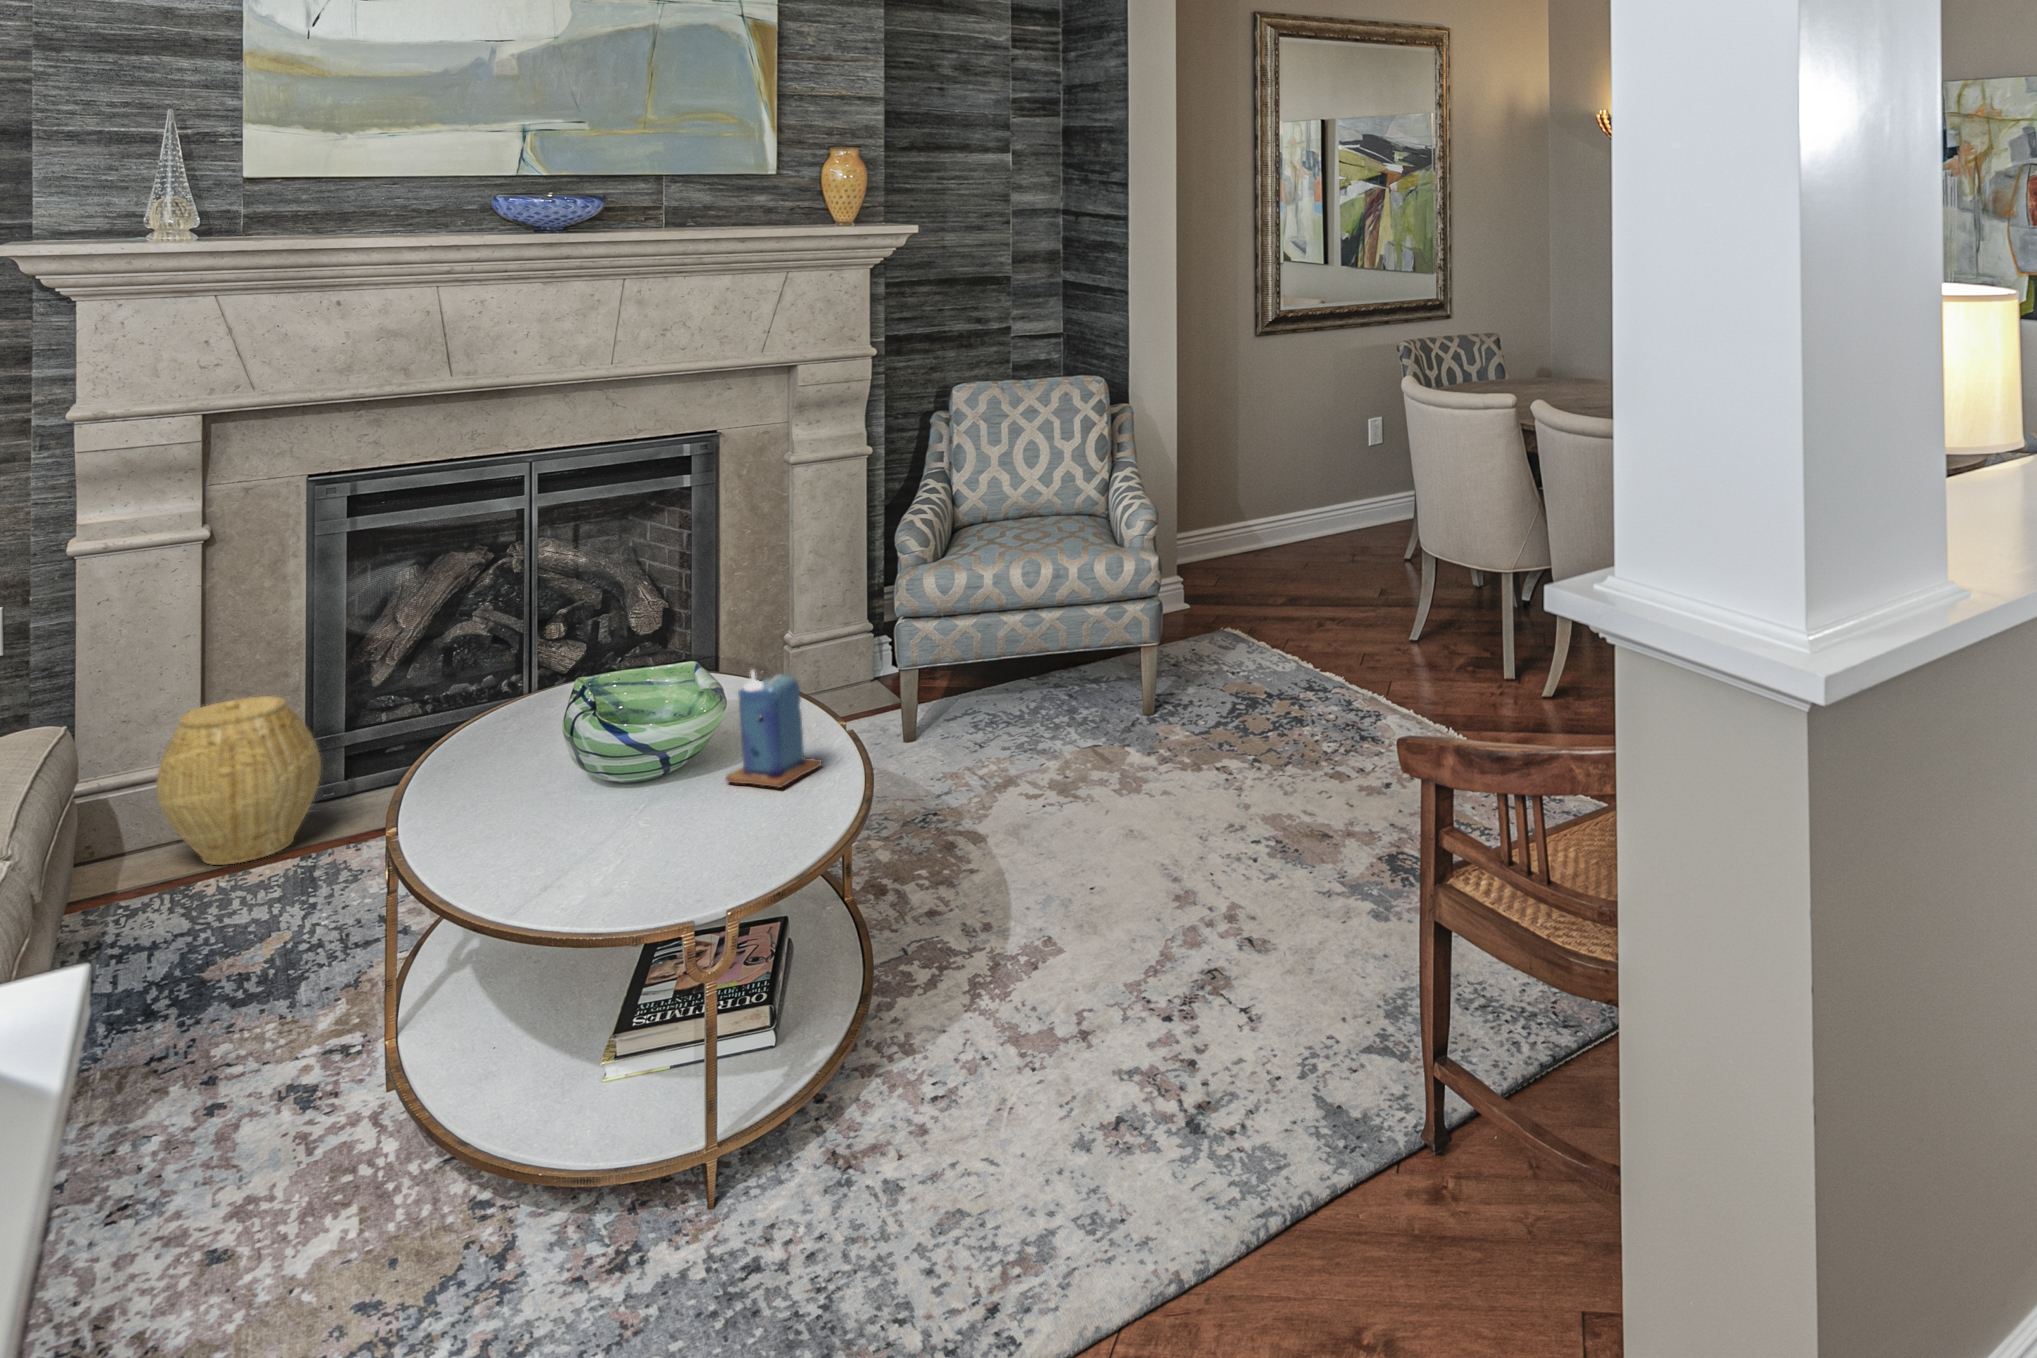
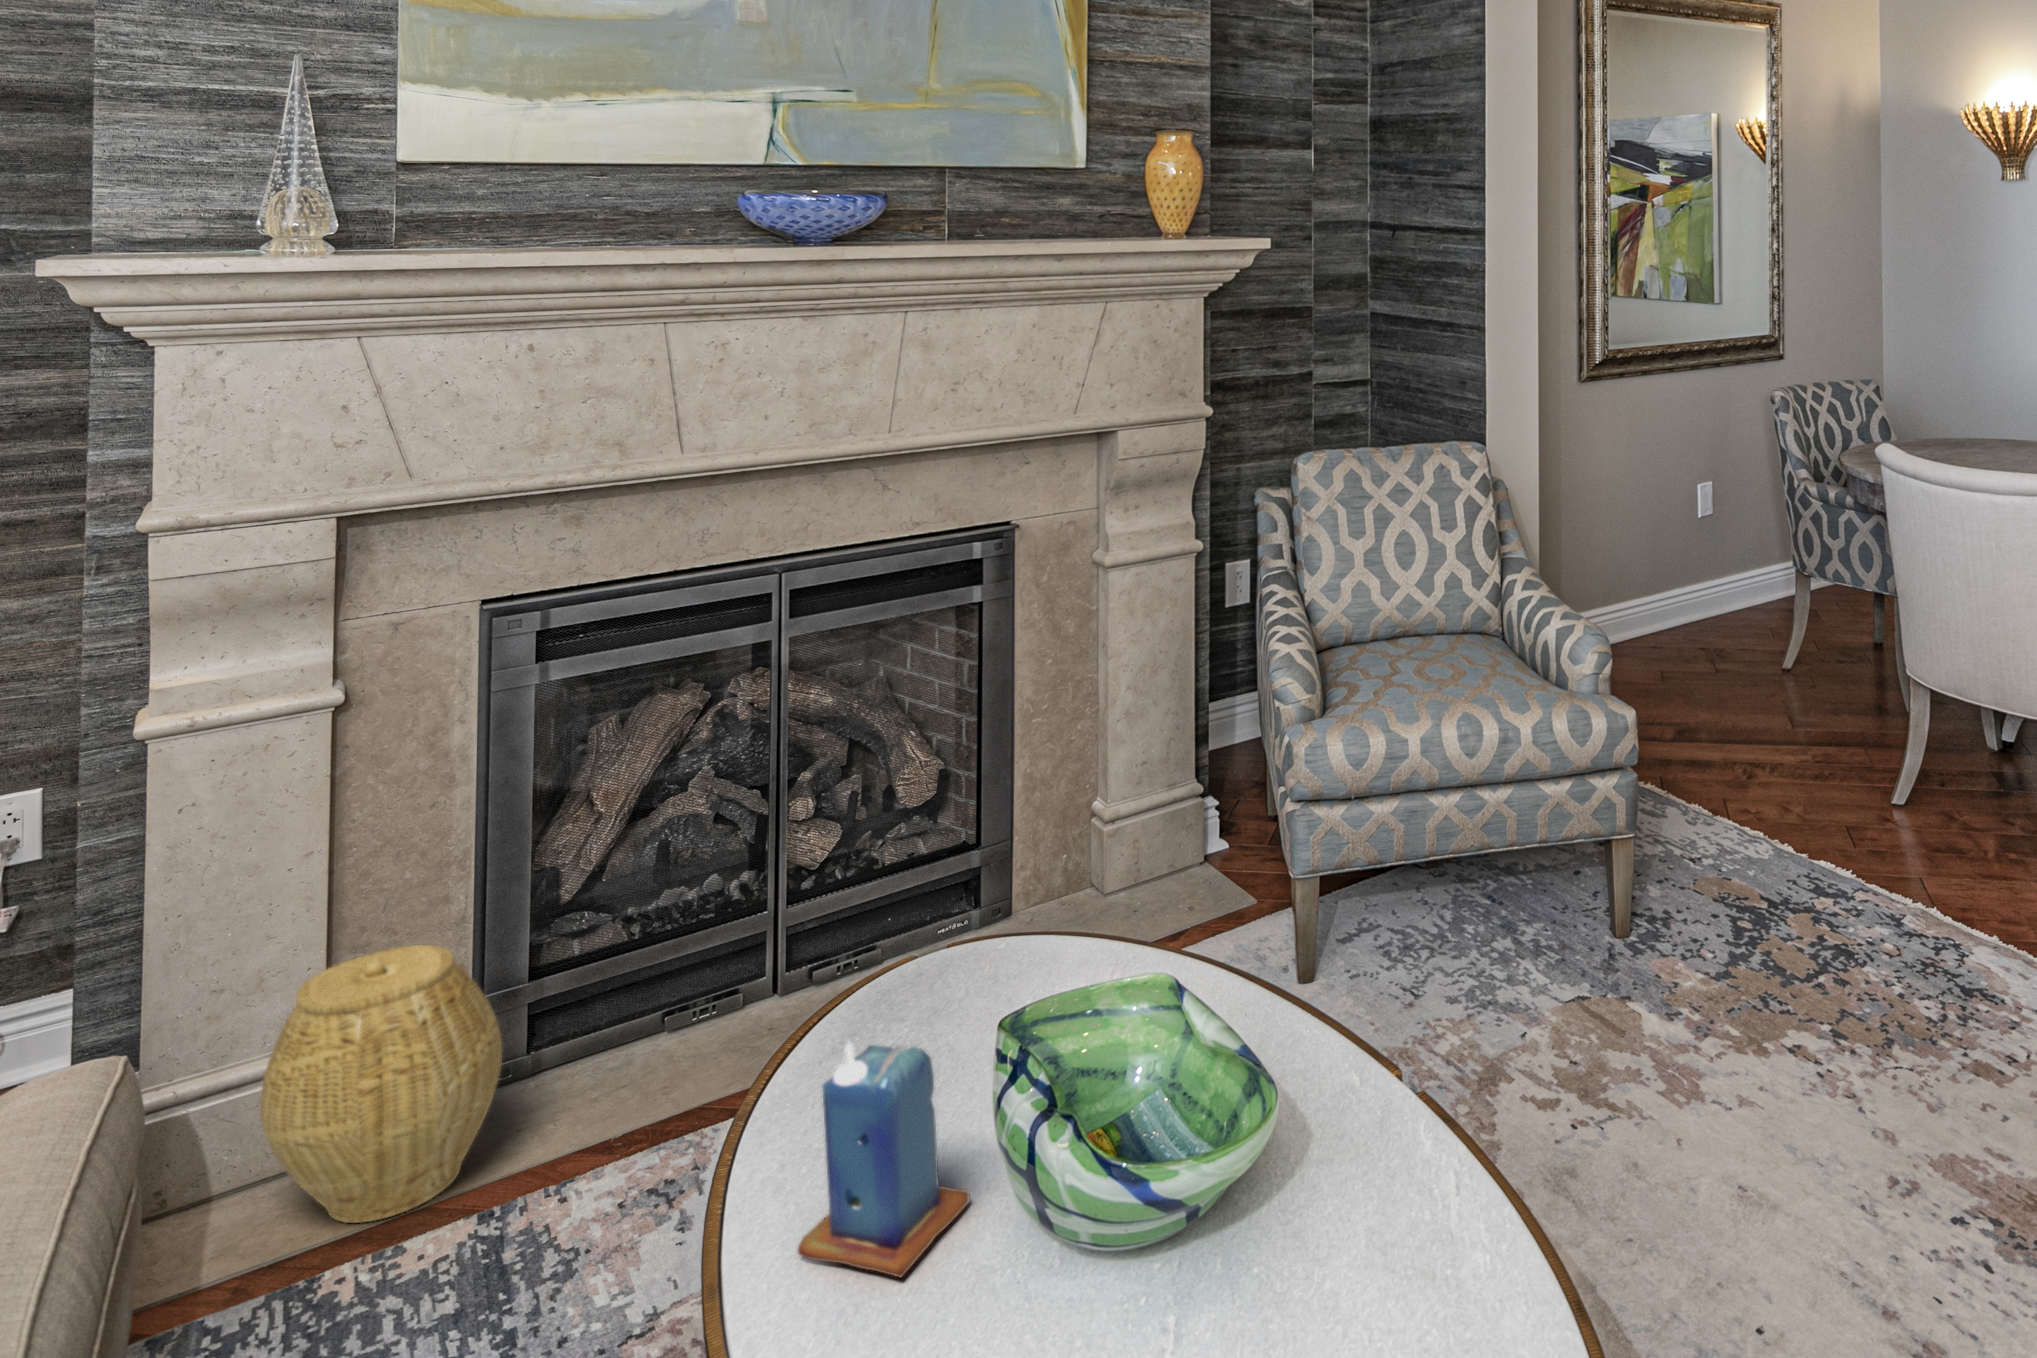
candle: present [726,671,822,788] -> present [798,1043,970,1277]

